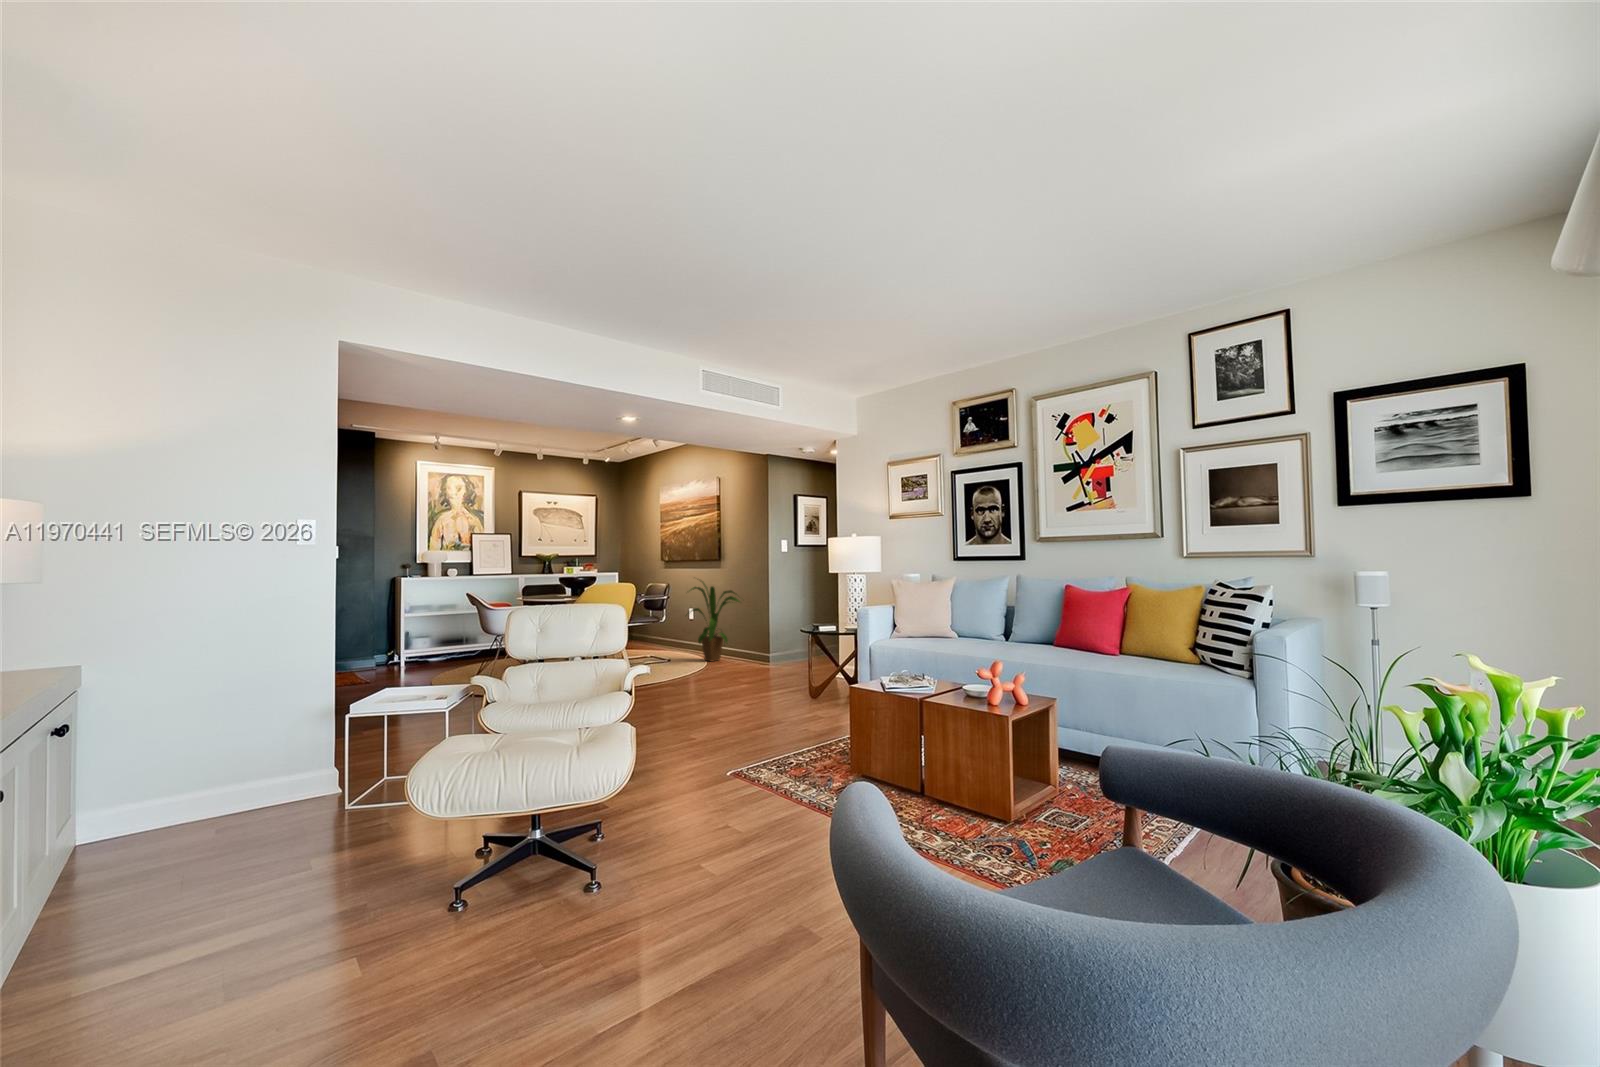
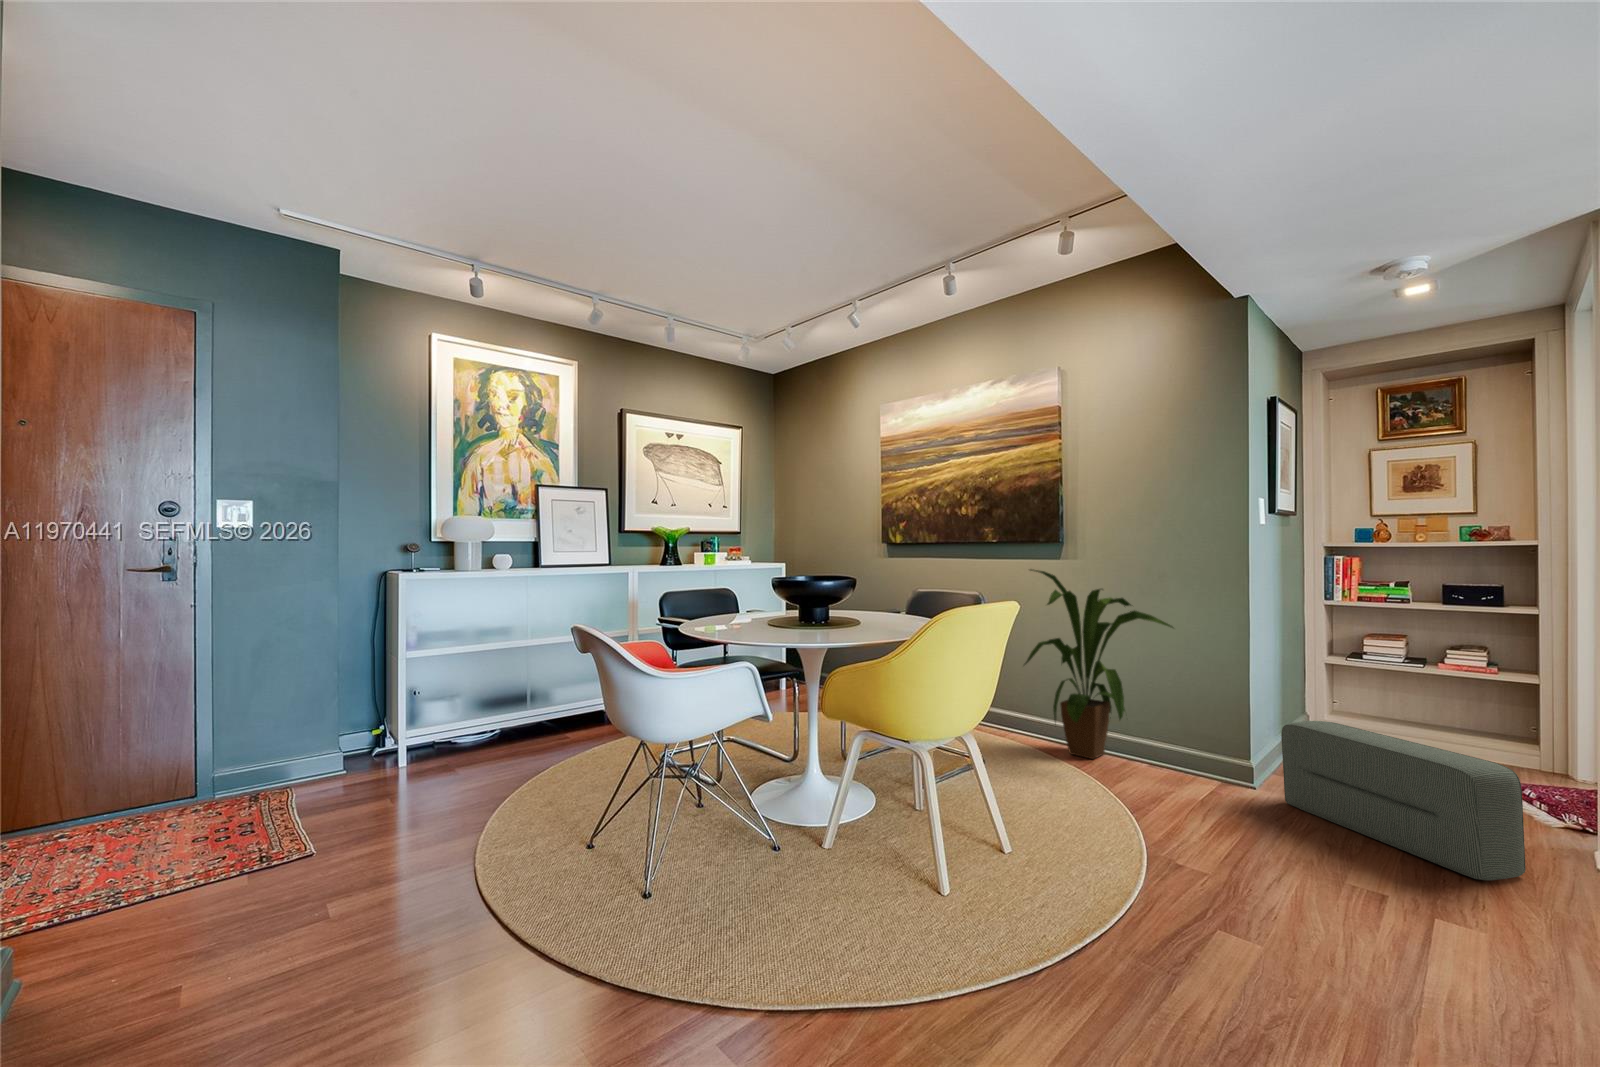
pouf: none [754,638,783,681] -> present [1281,721,1526,880]

